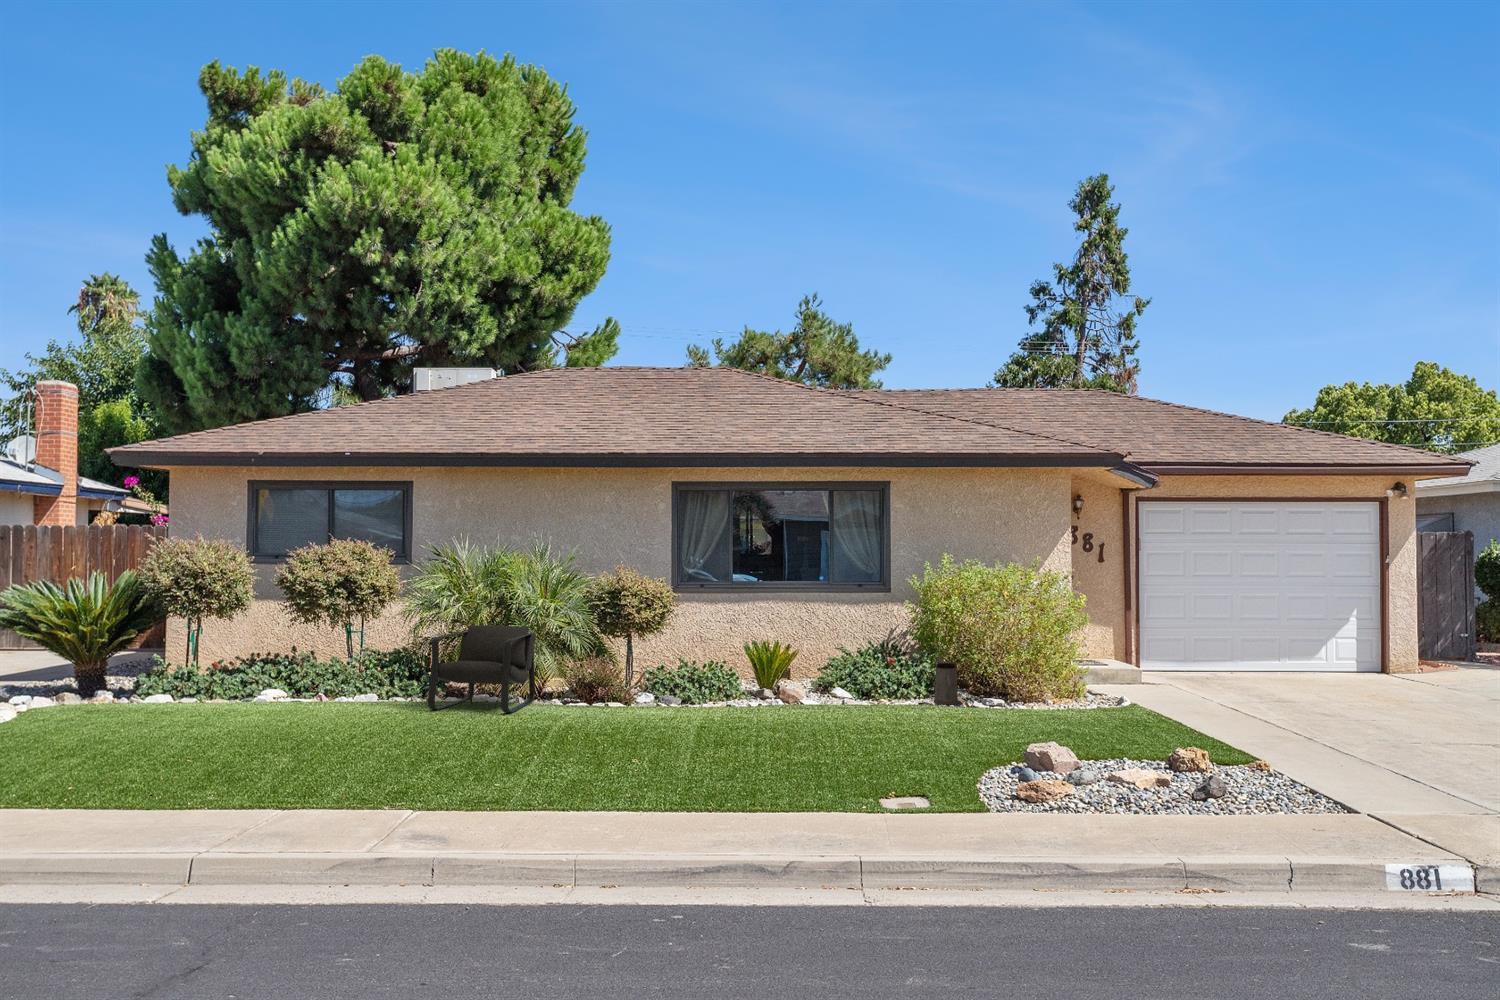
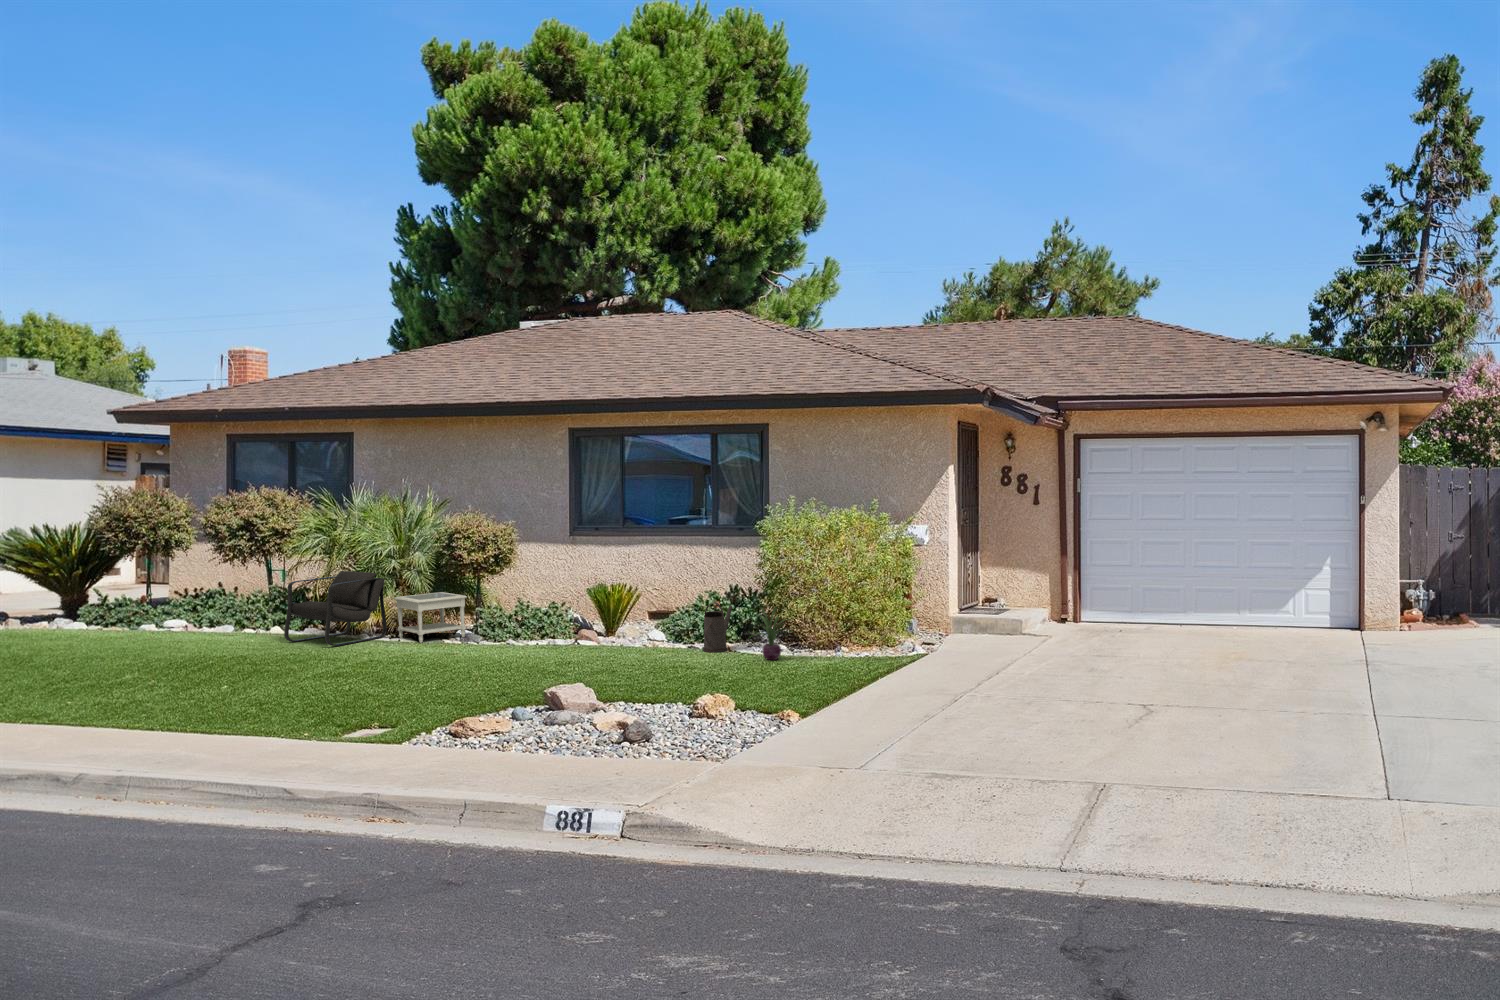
side table: none [551,649,635,706] -> present [394,592,467,643]
decorative plant: none [1003,656,1057,710] -> present [760,608,781,660]

